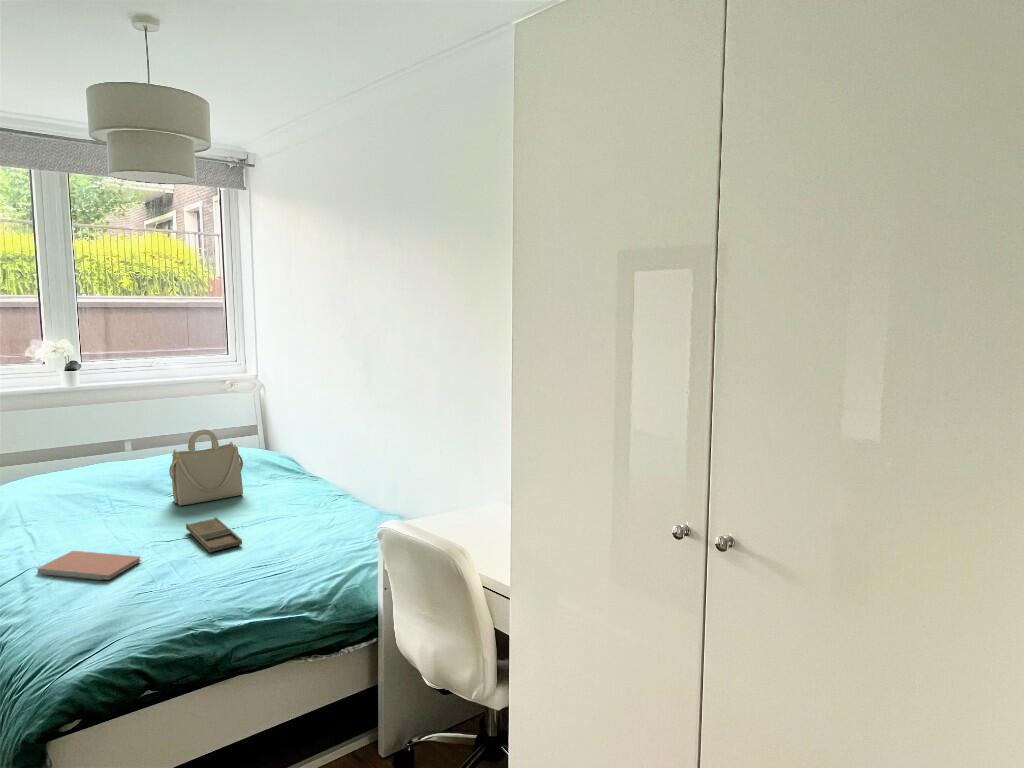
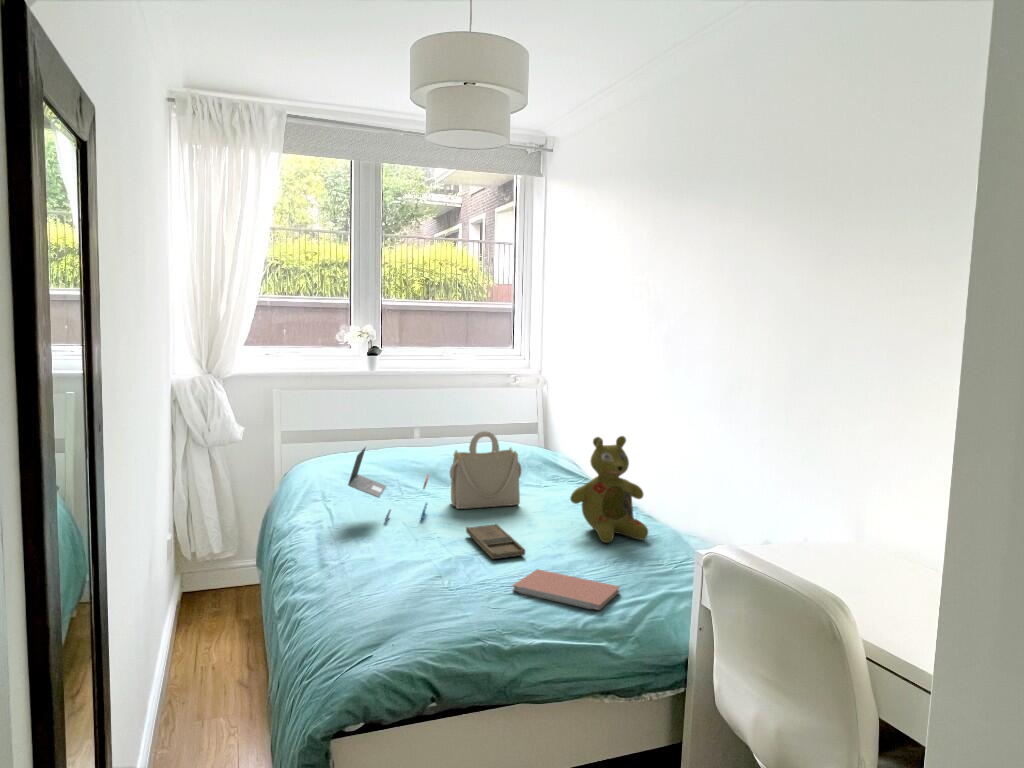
stuffed bear: none [286,426,358,523] -> present [570,436,648,543]
laptop: none [57,456,148,528] -> present [348,447,429,522]
notebook: present [37,551,141,580] -> present [513,569,620,610]

